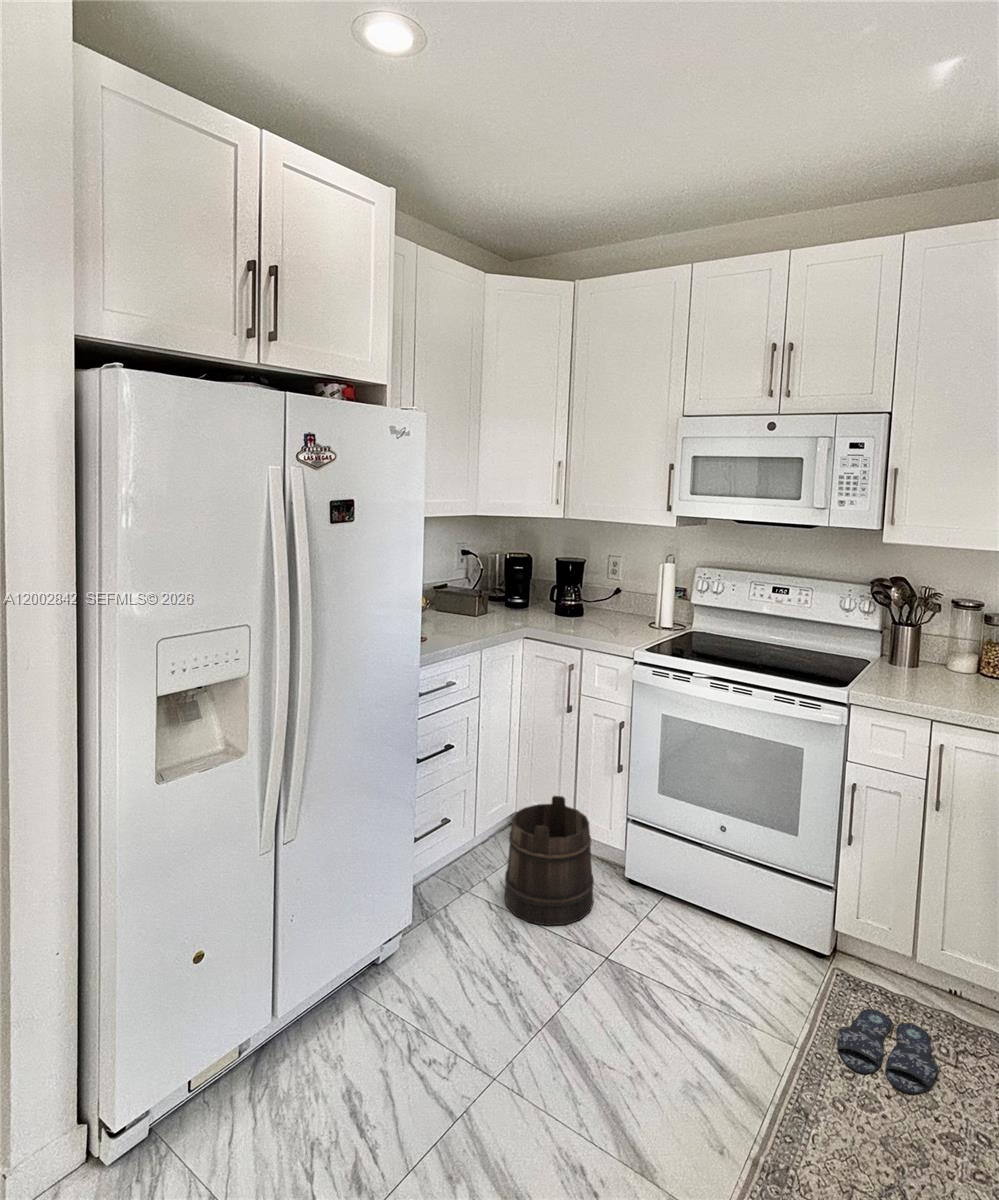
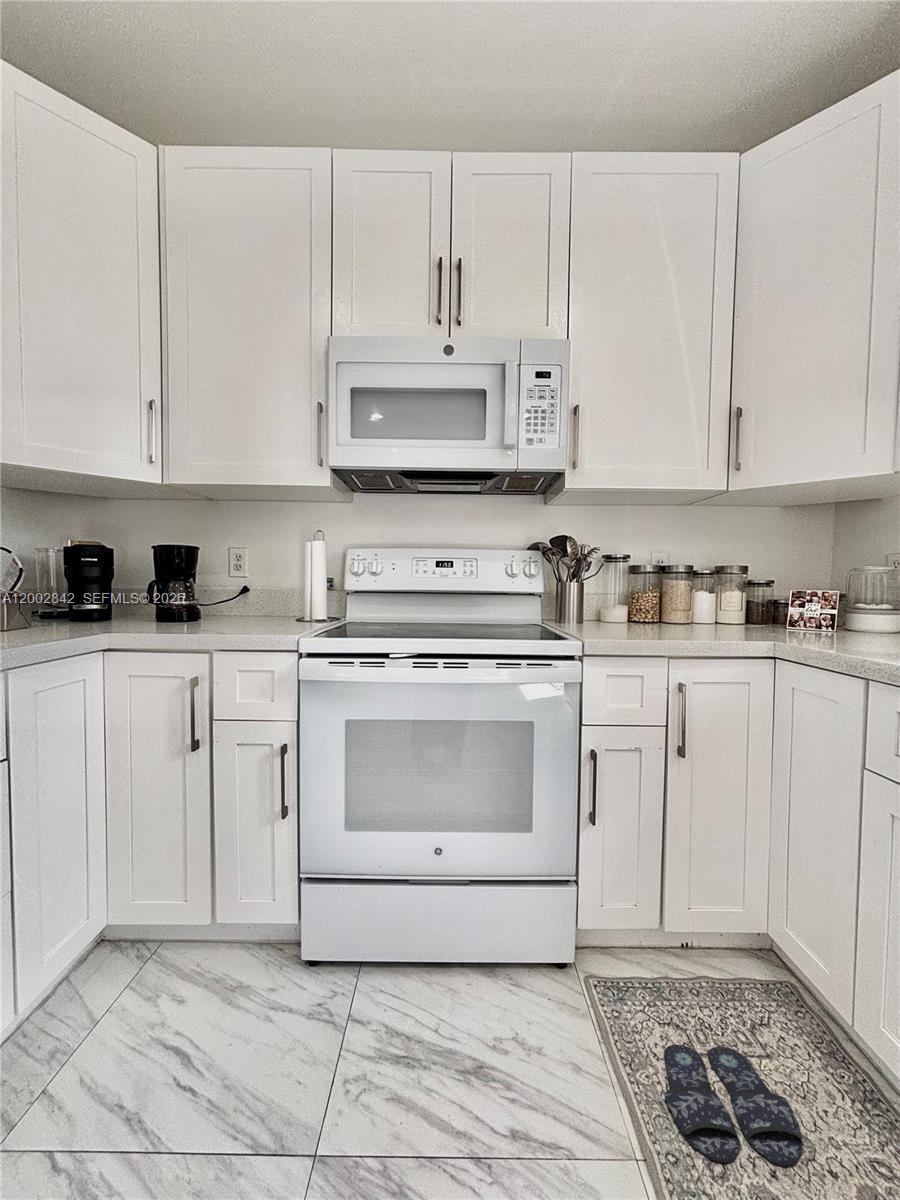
bucket: present [505,796,594,925] -> none [107,869,266,1115]

